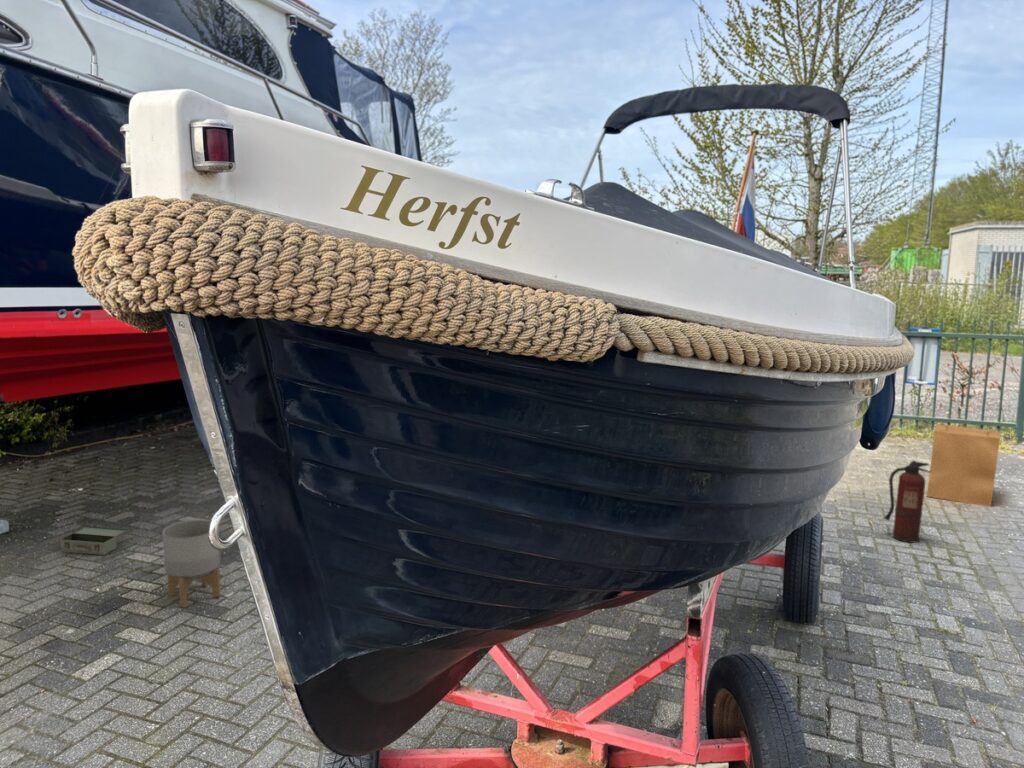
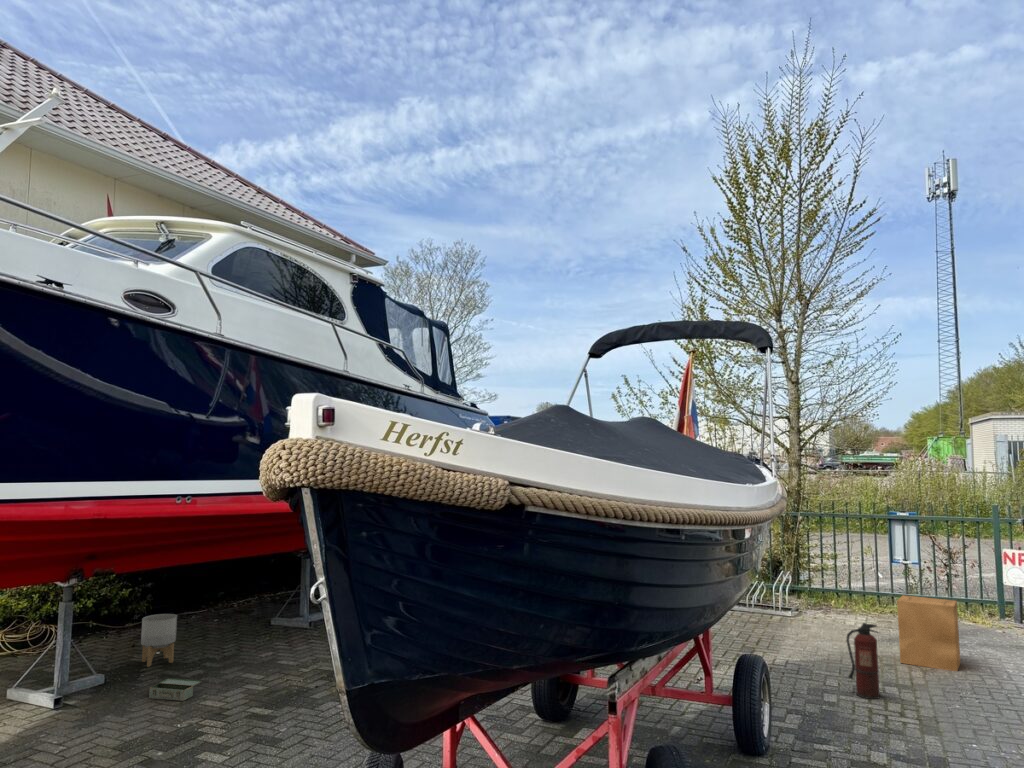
planter: present [162,520,221,608] -> present [141,614,177,667]

